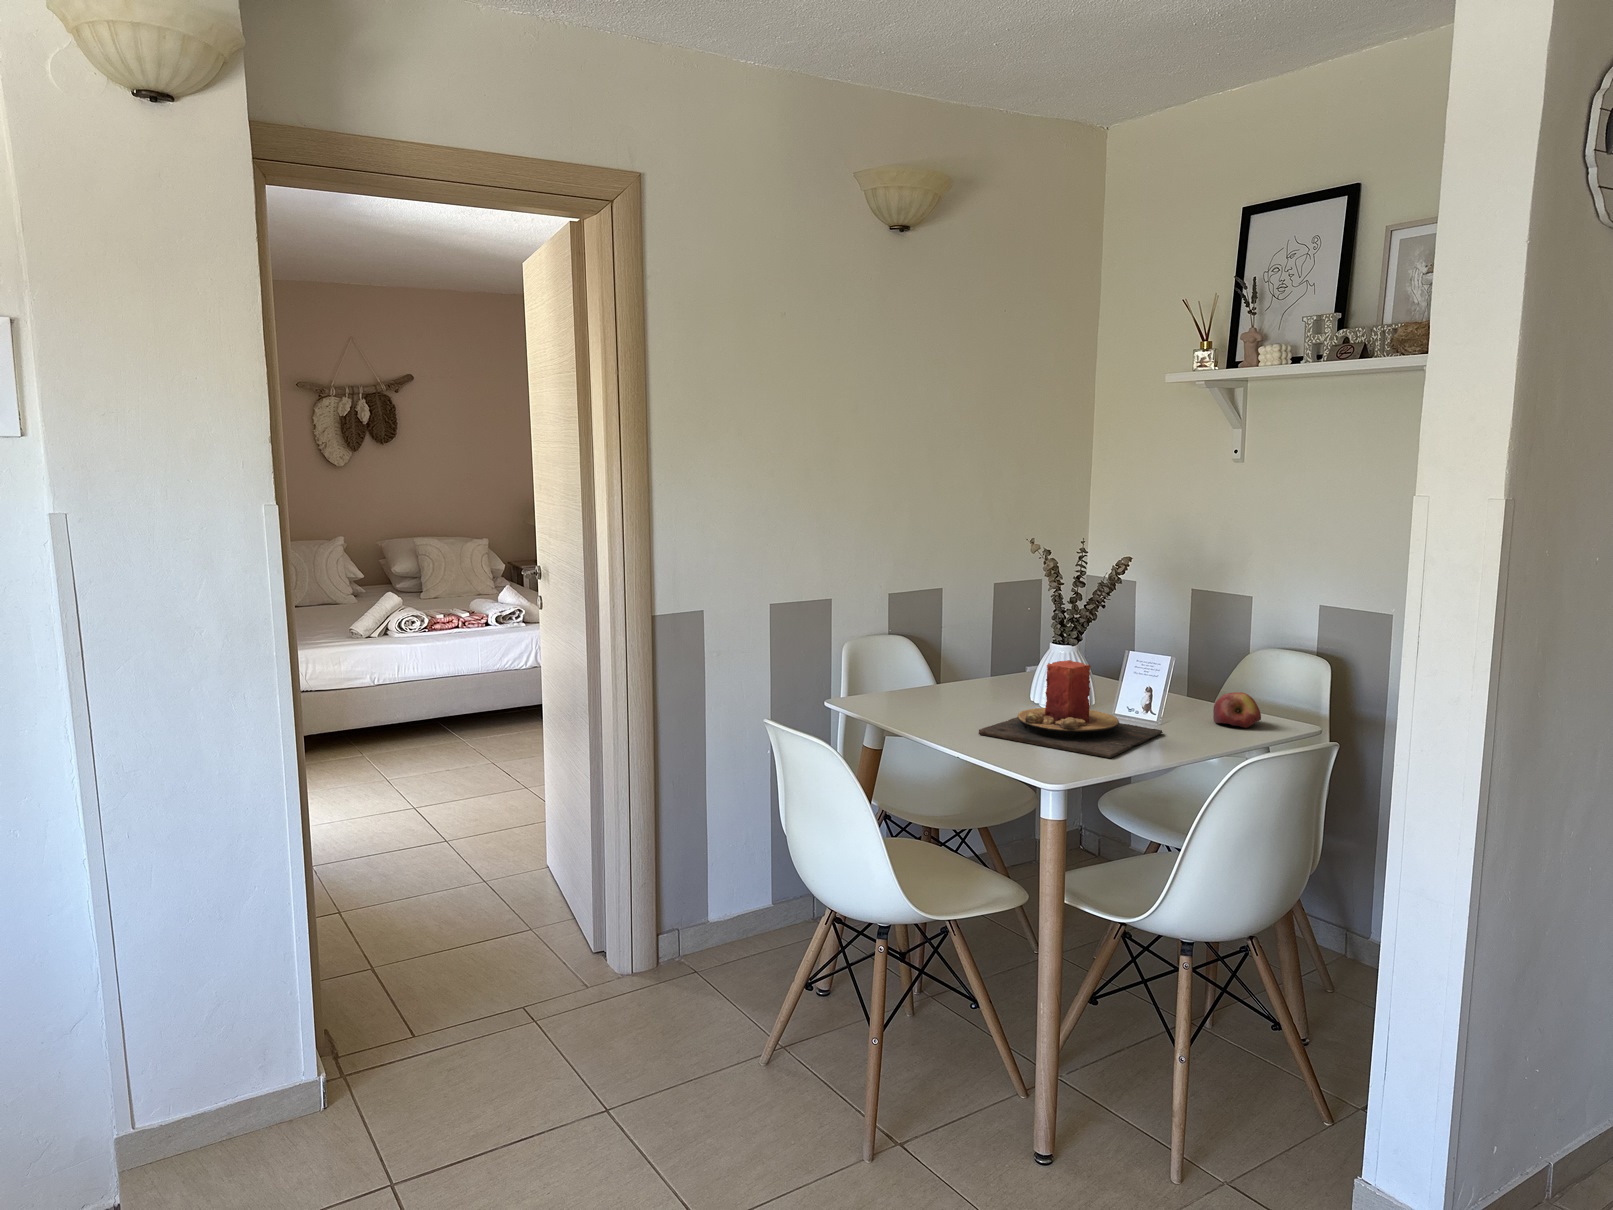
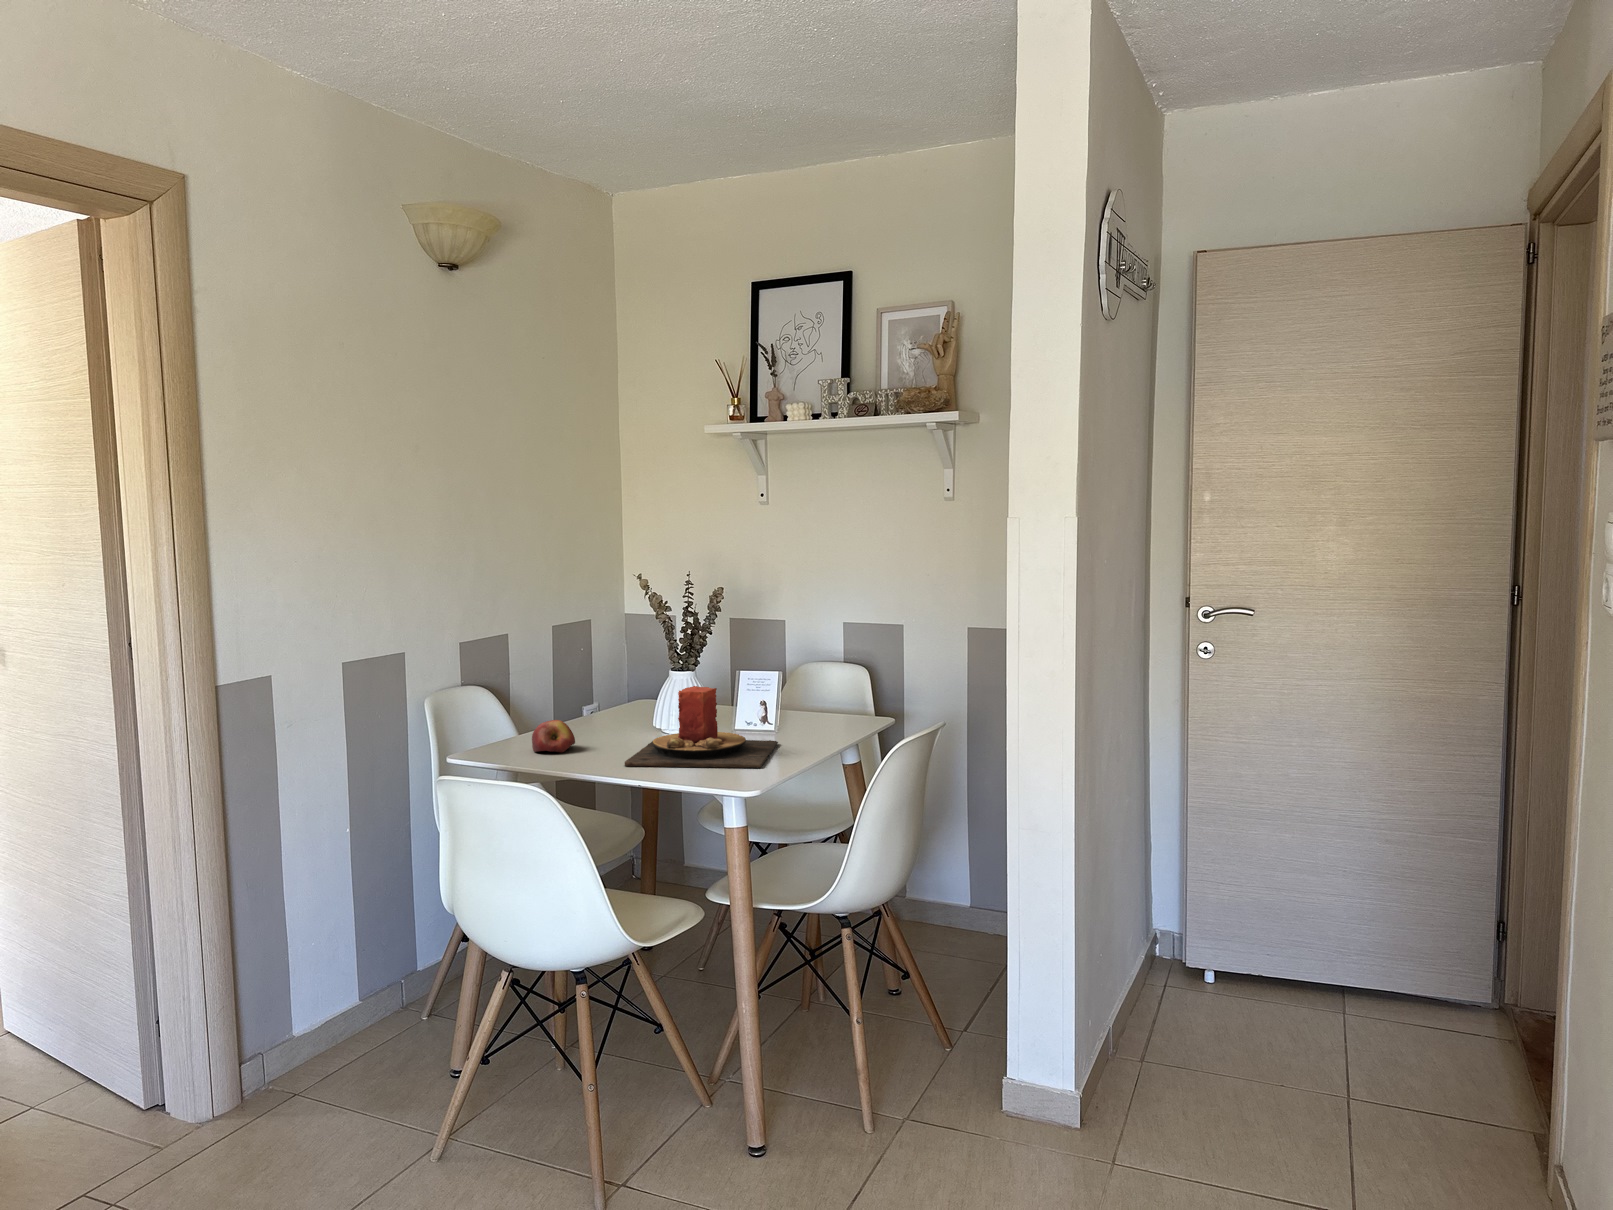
apple: present [1213,692,1261,728] -> present [532,720,575,753]

